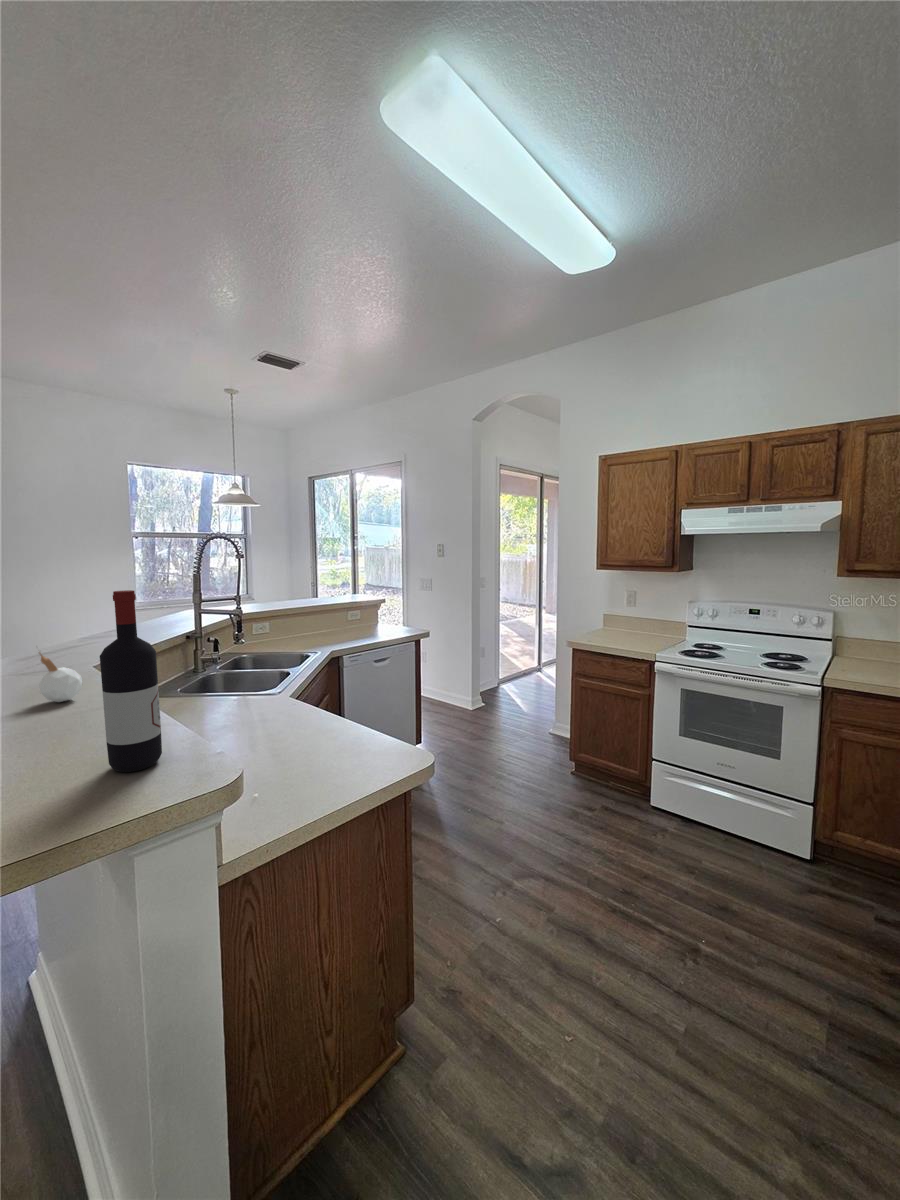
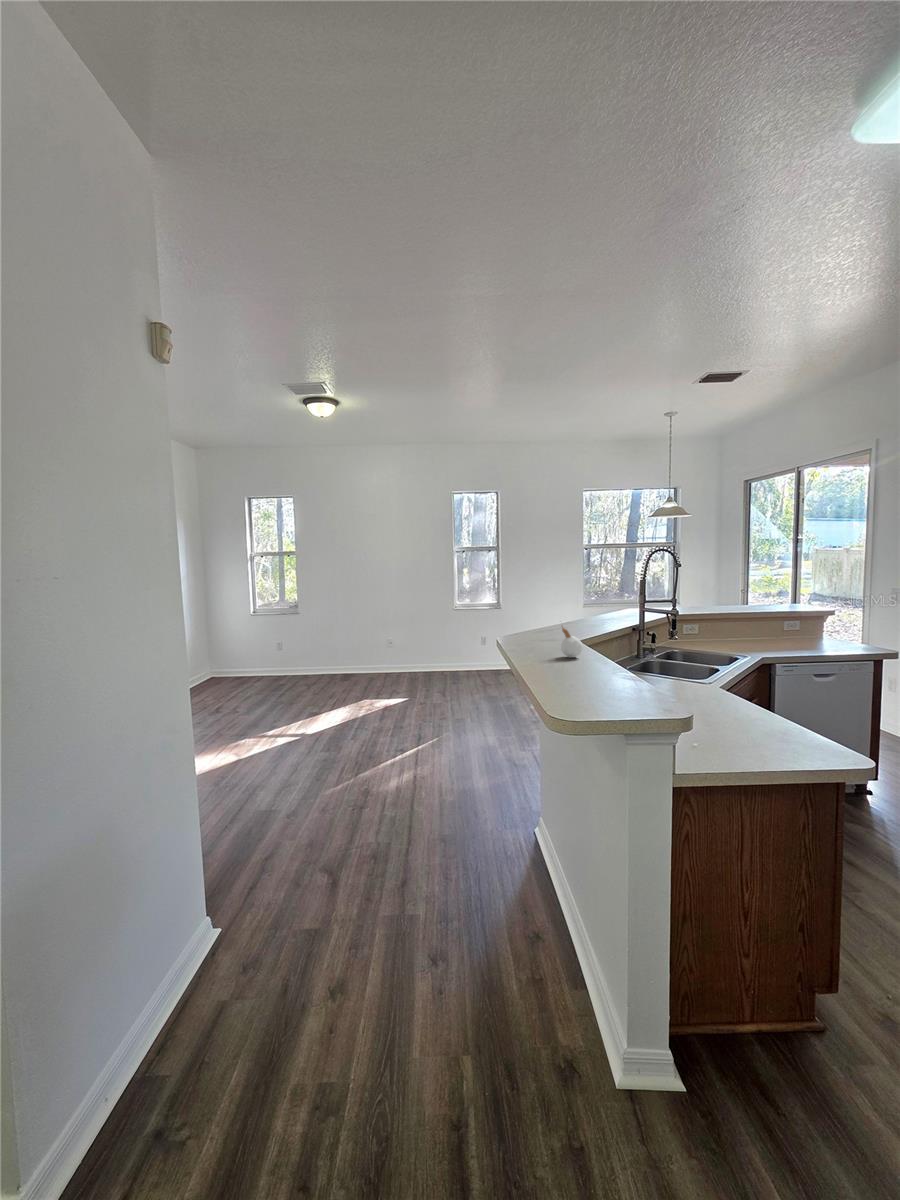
wine bottle: present [100,590,162,772] -> none [616,587,646,696]

